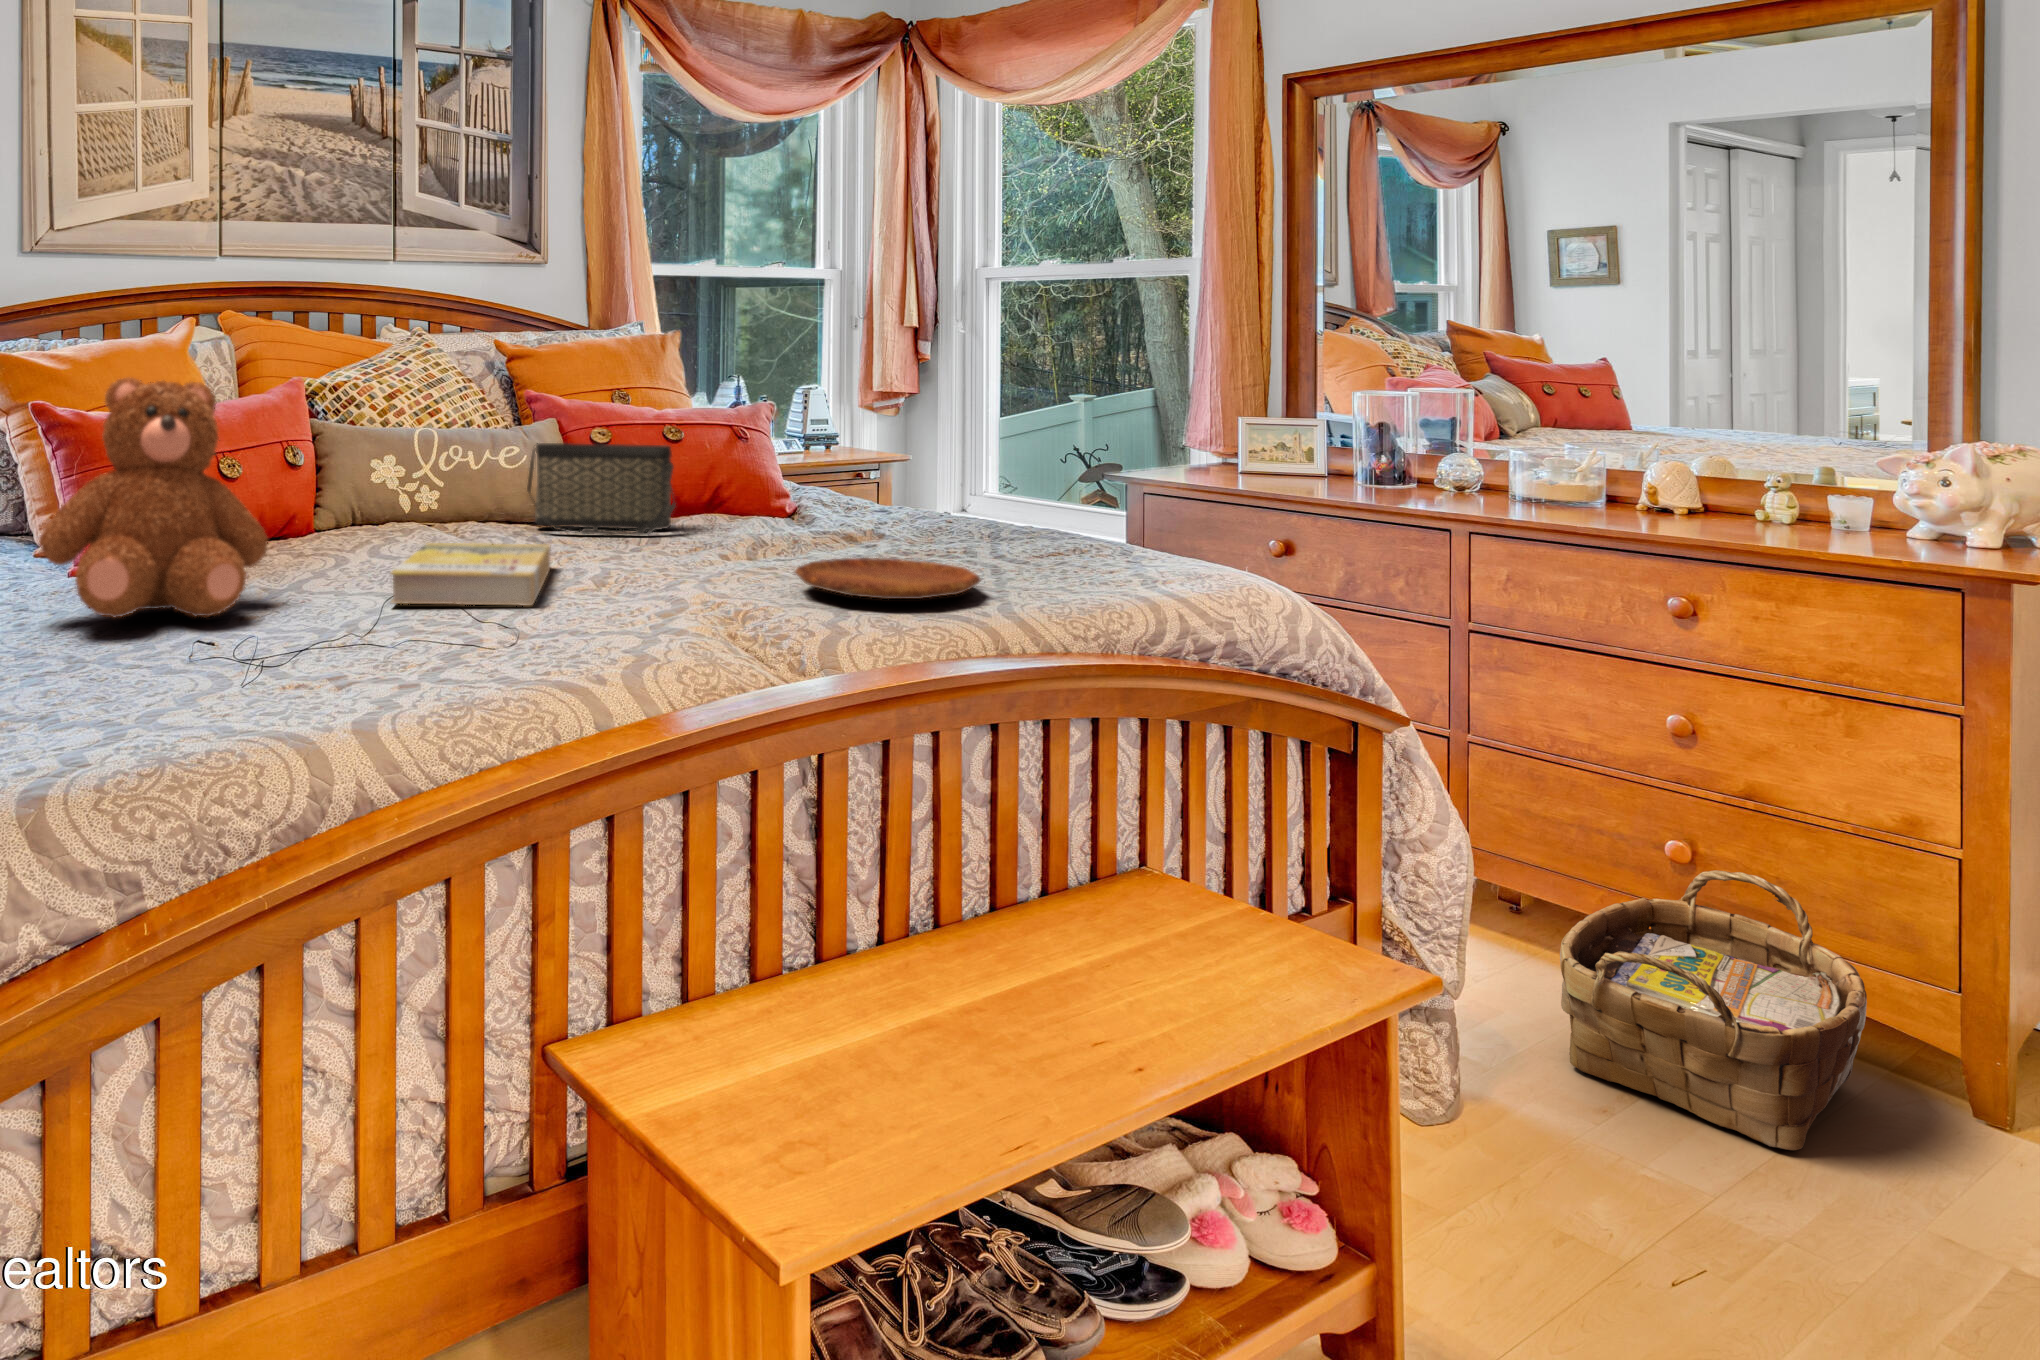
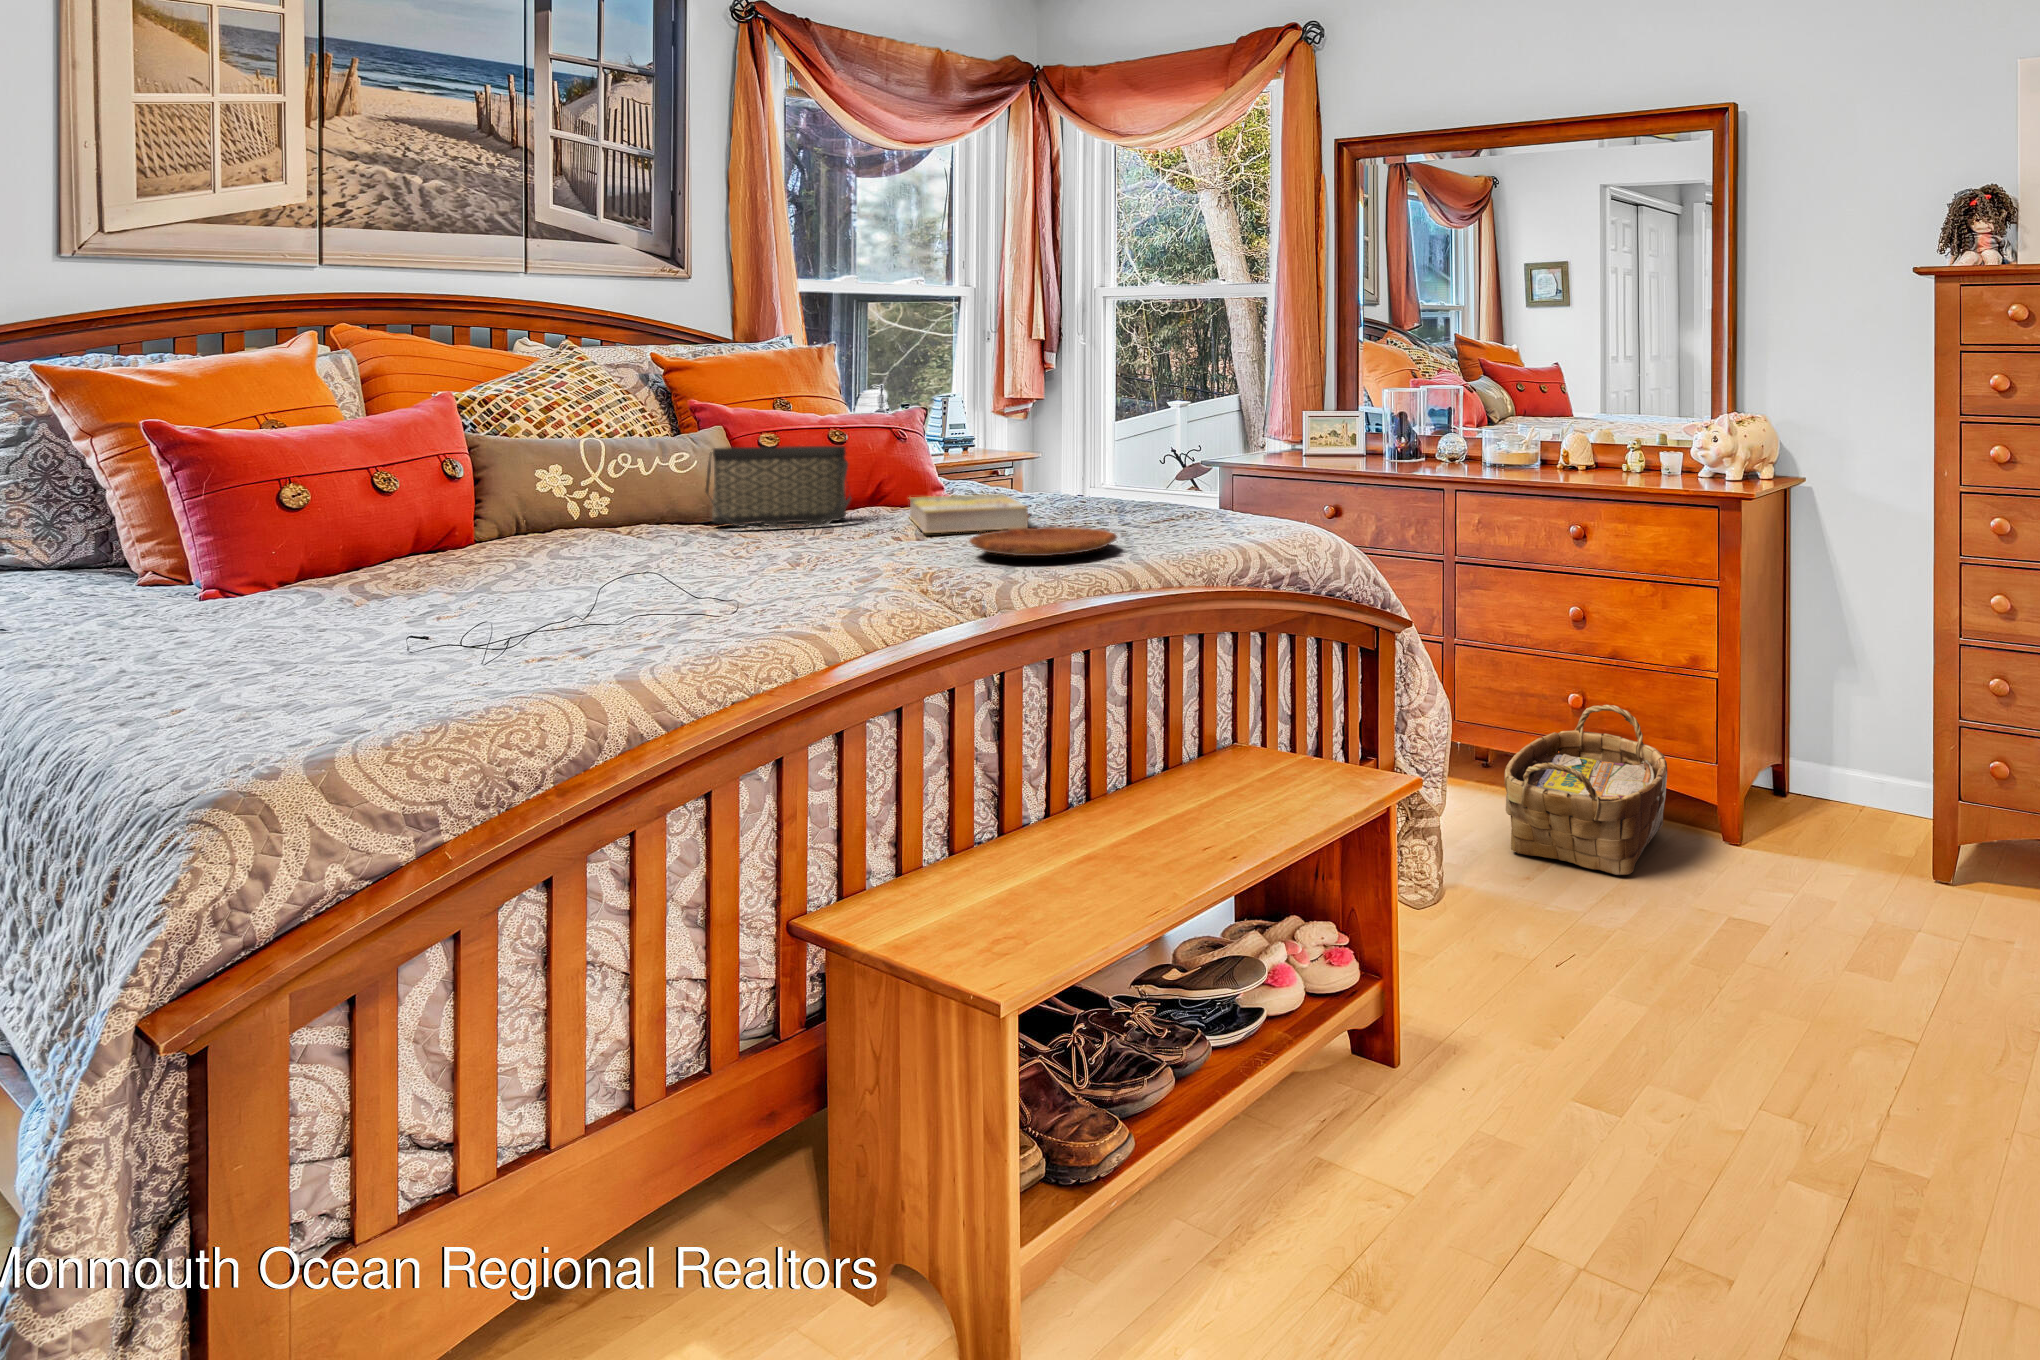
teddy bear: present [39,378,268,618] -> none [201,390,466,627]
book: present [391,543,550,606] -> present [909,494,1028,533]

